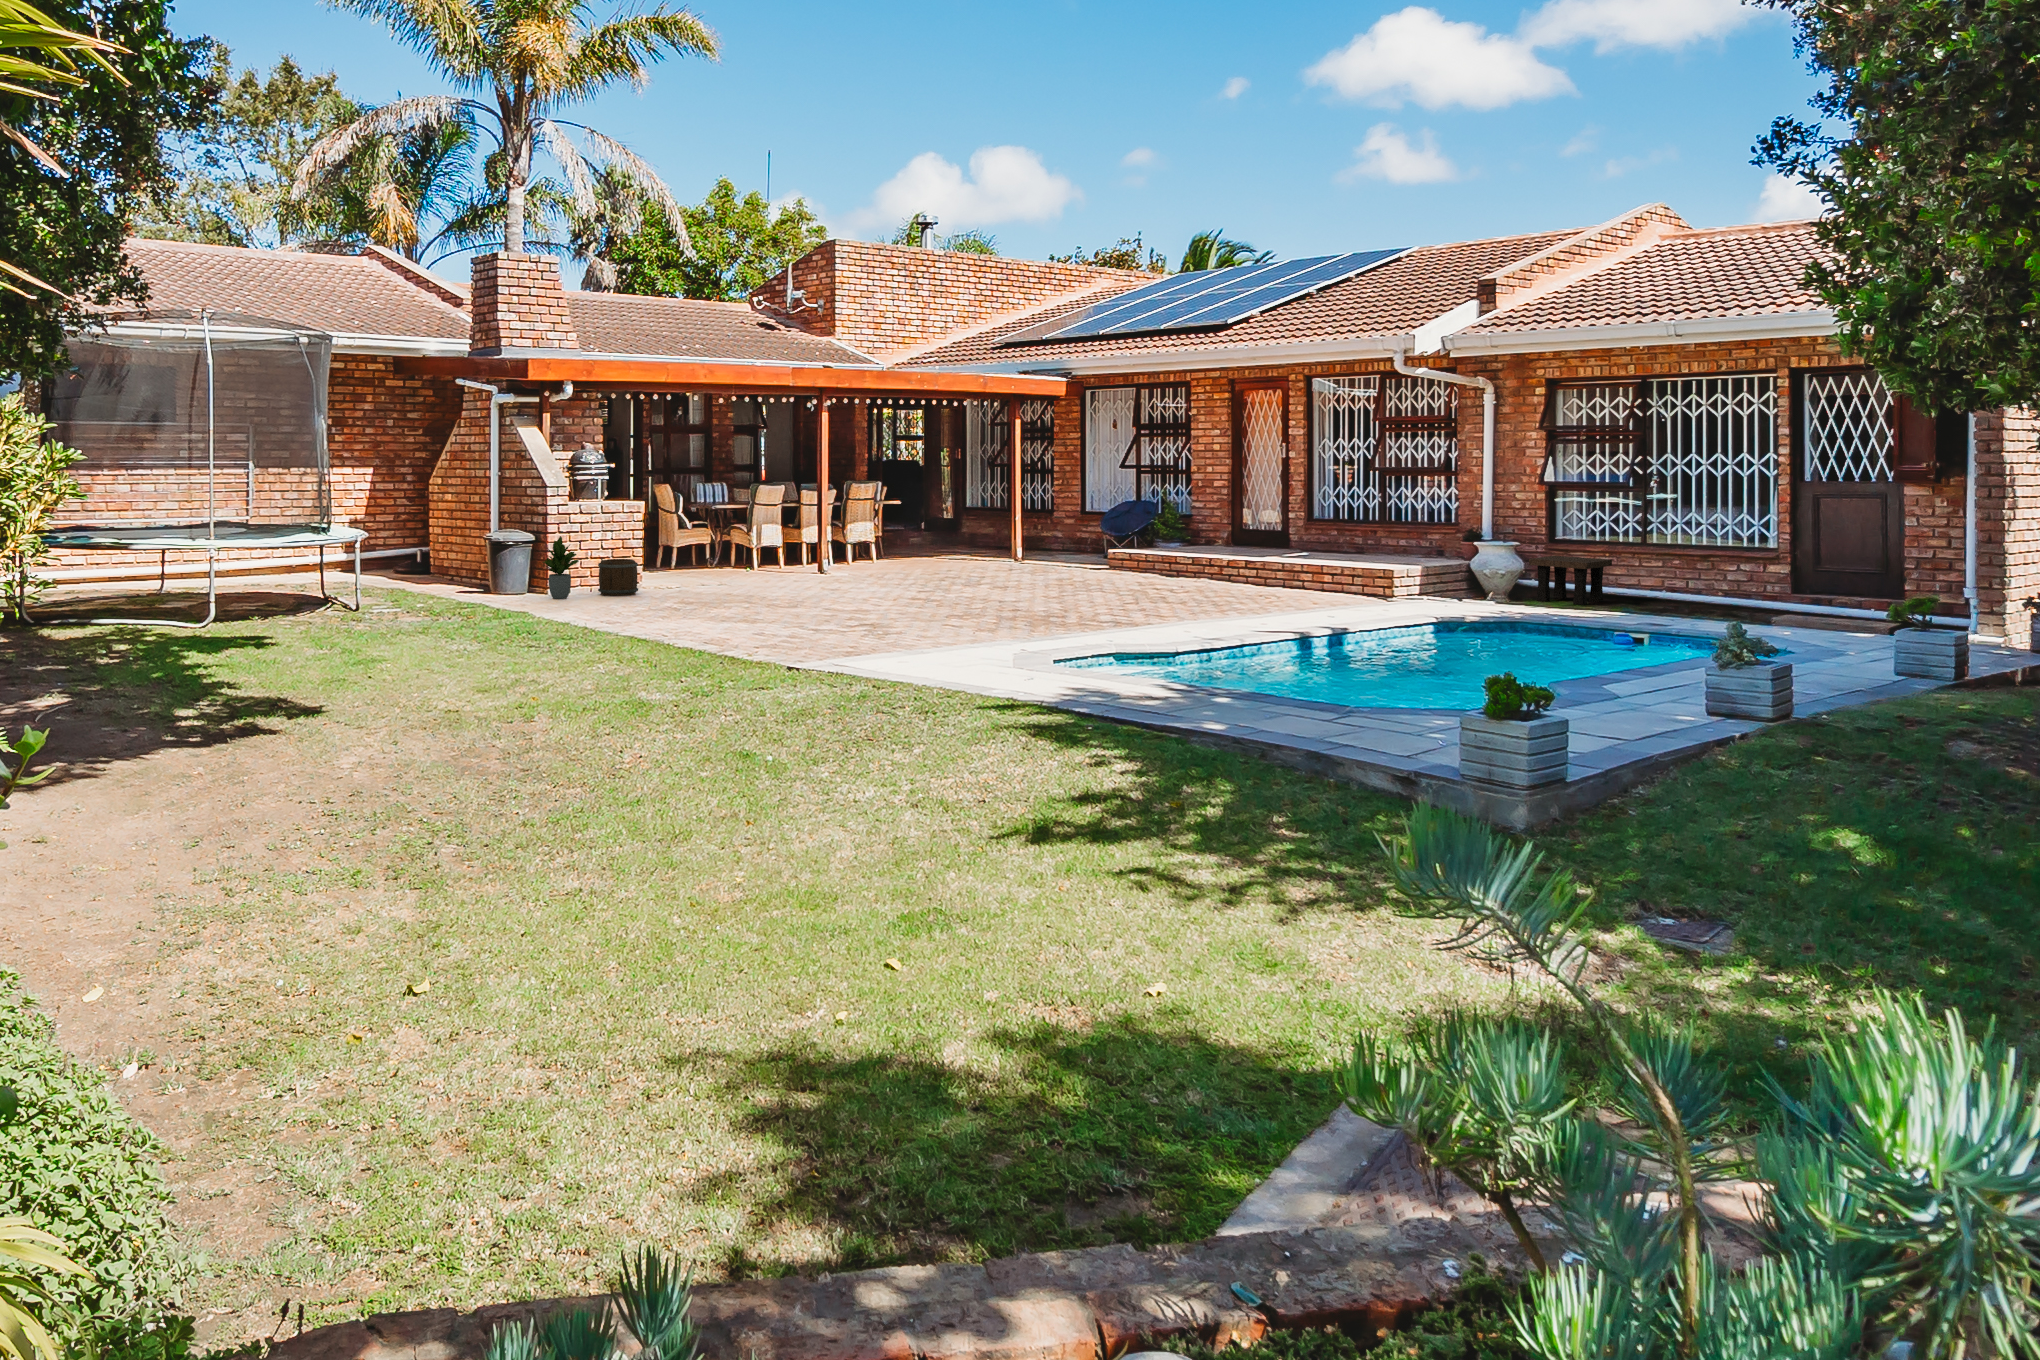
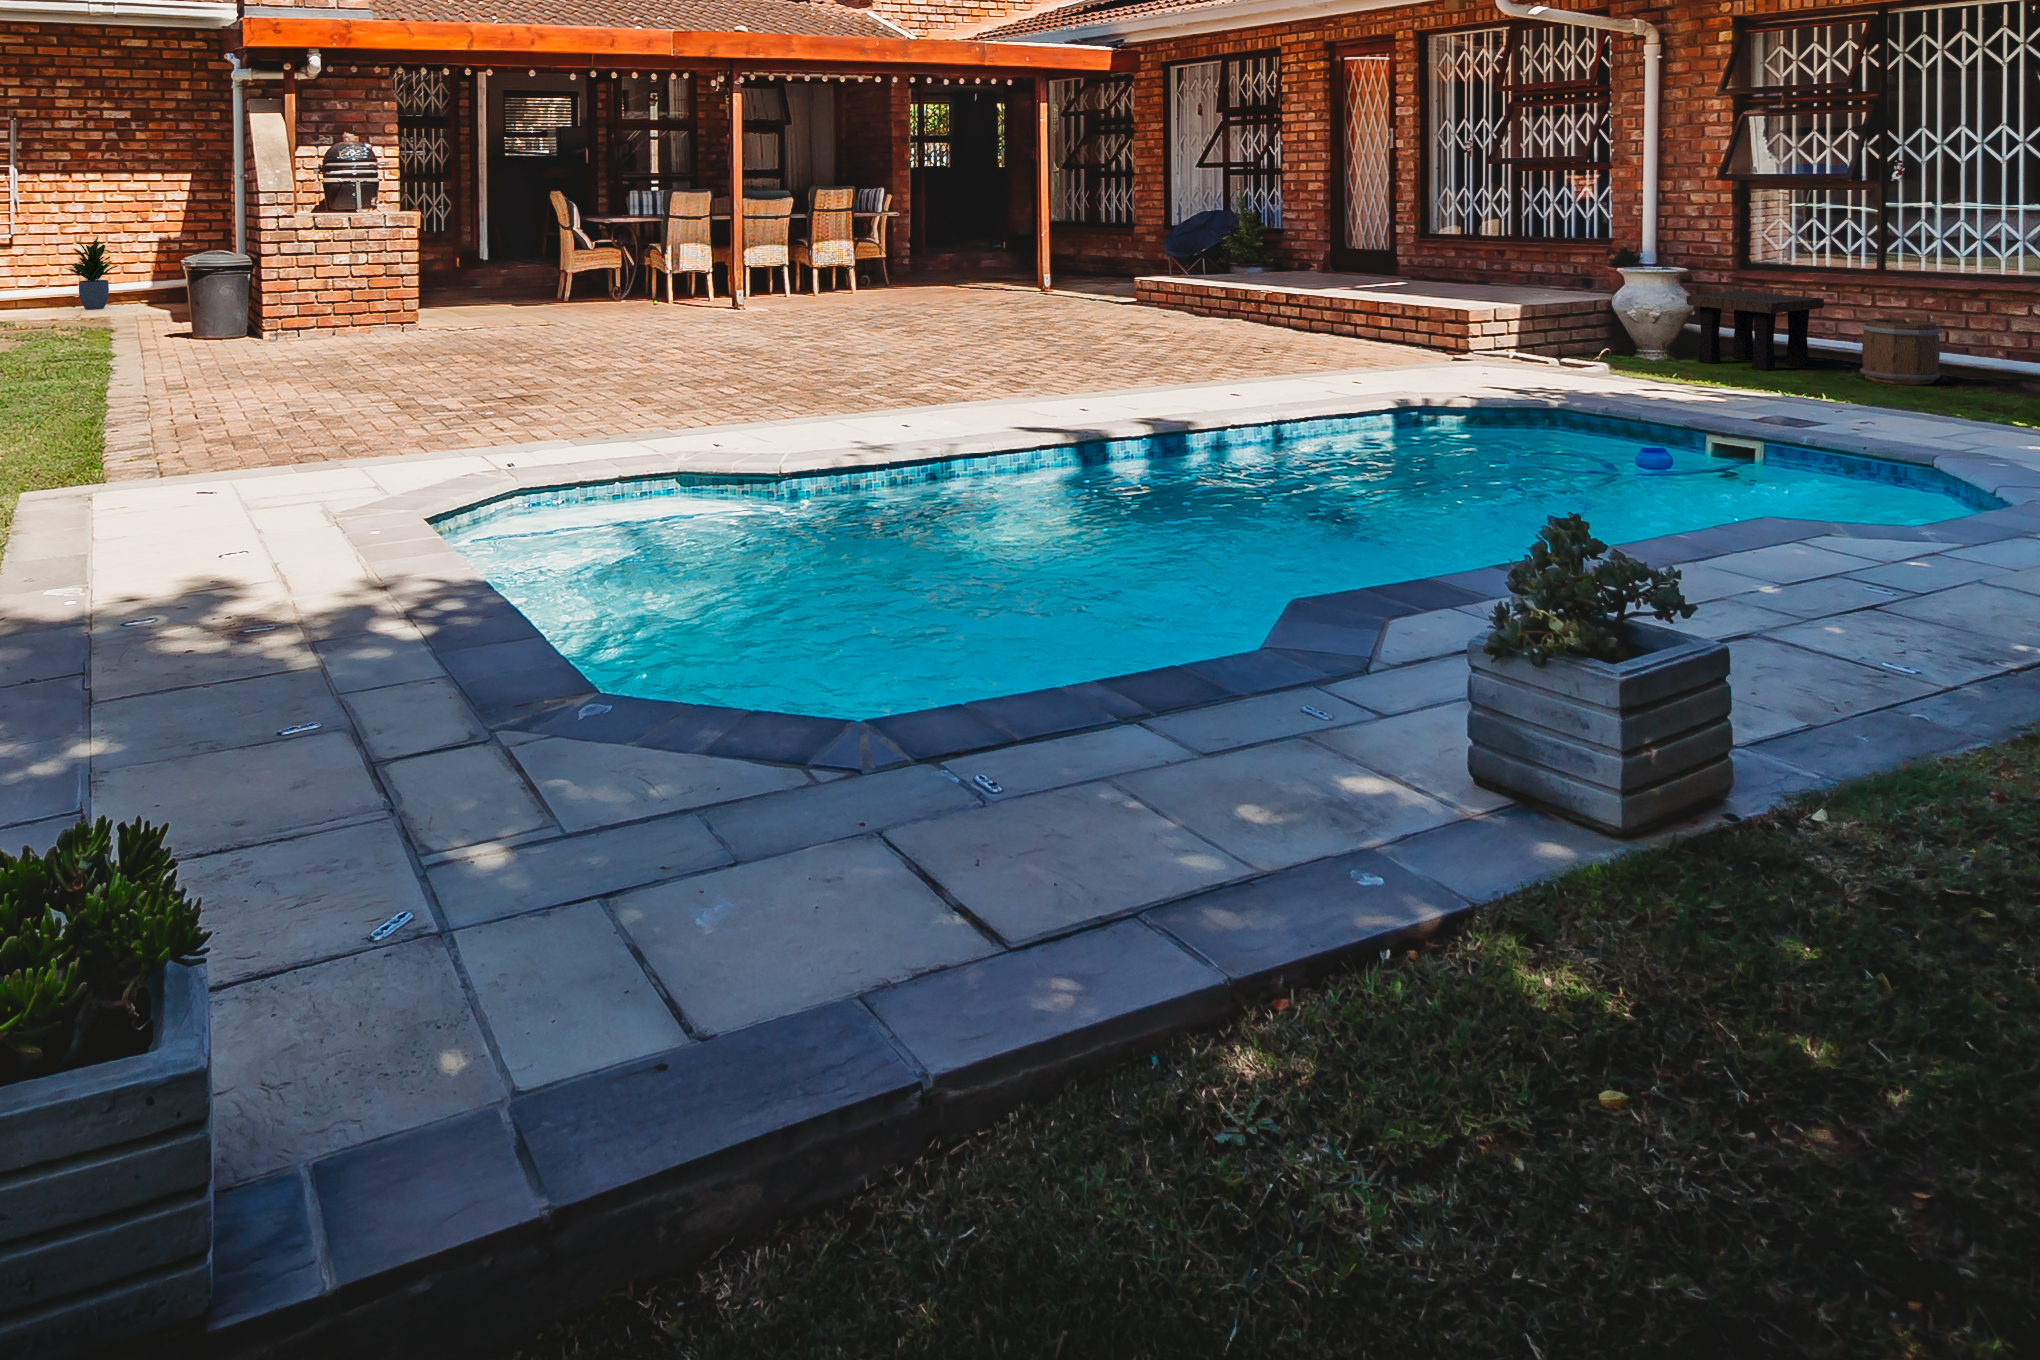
potted plant: present [543,536,579,599] -> present [66,237,117,309]
bucket: present [598,559,638,596] -> present [1860,318,1942,385]

